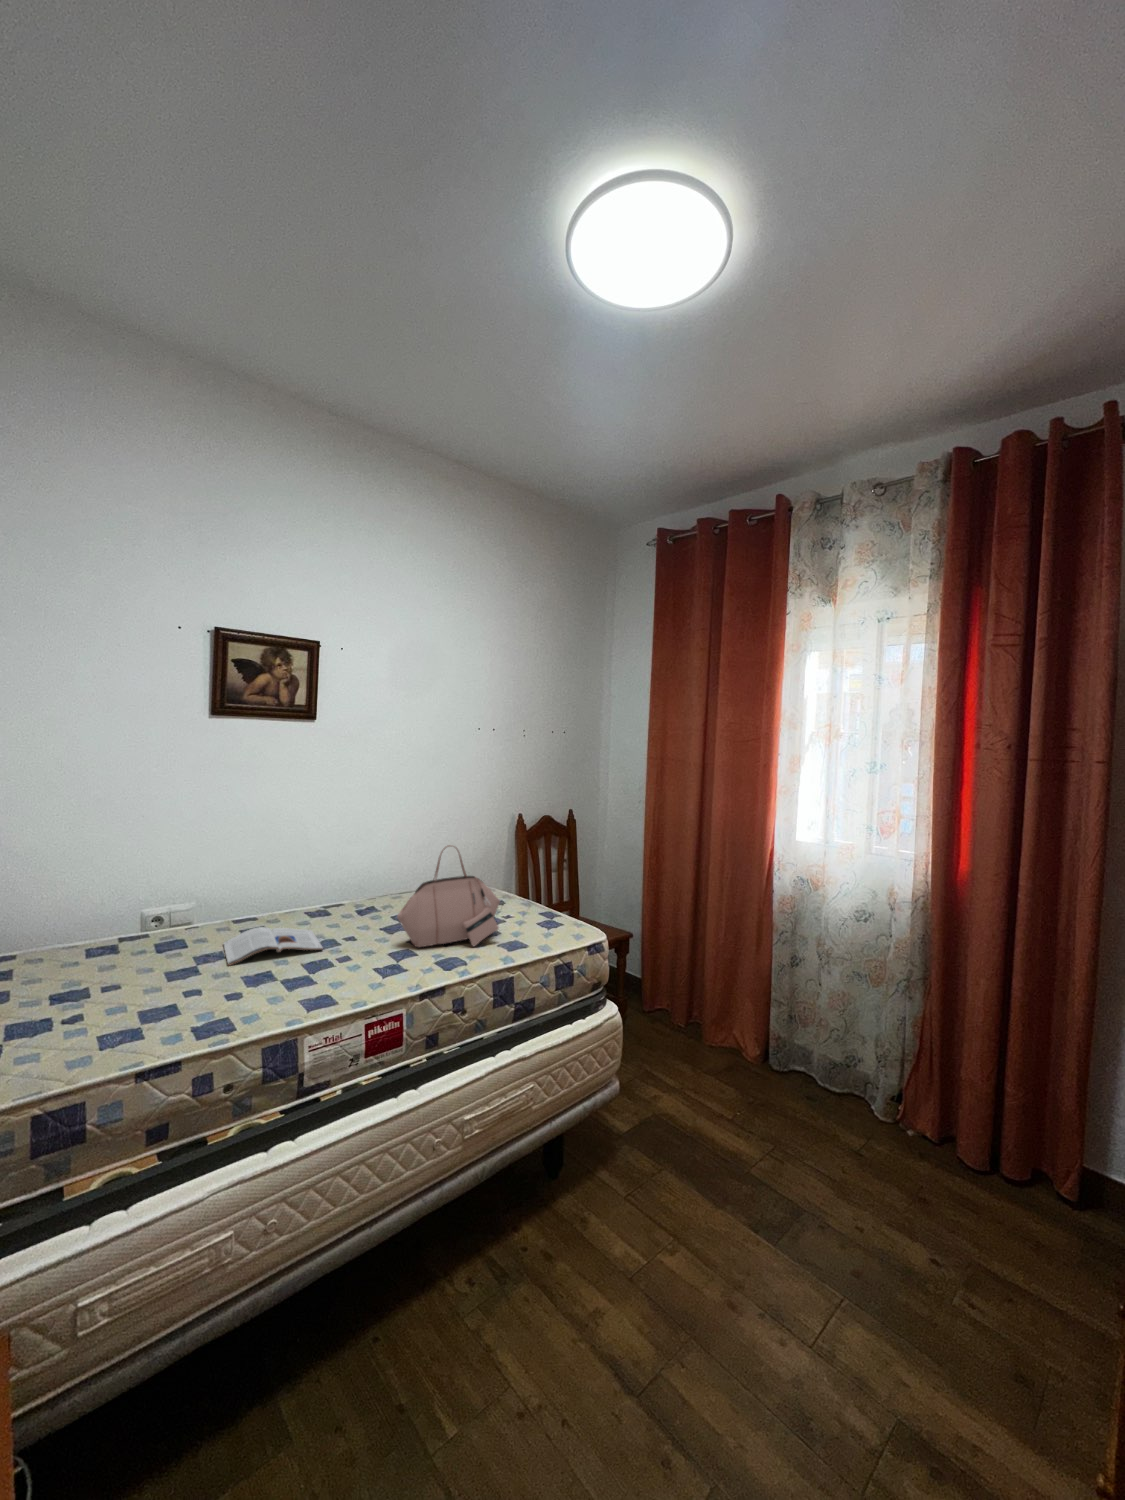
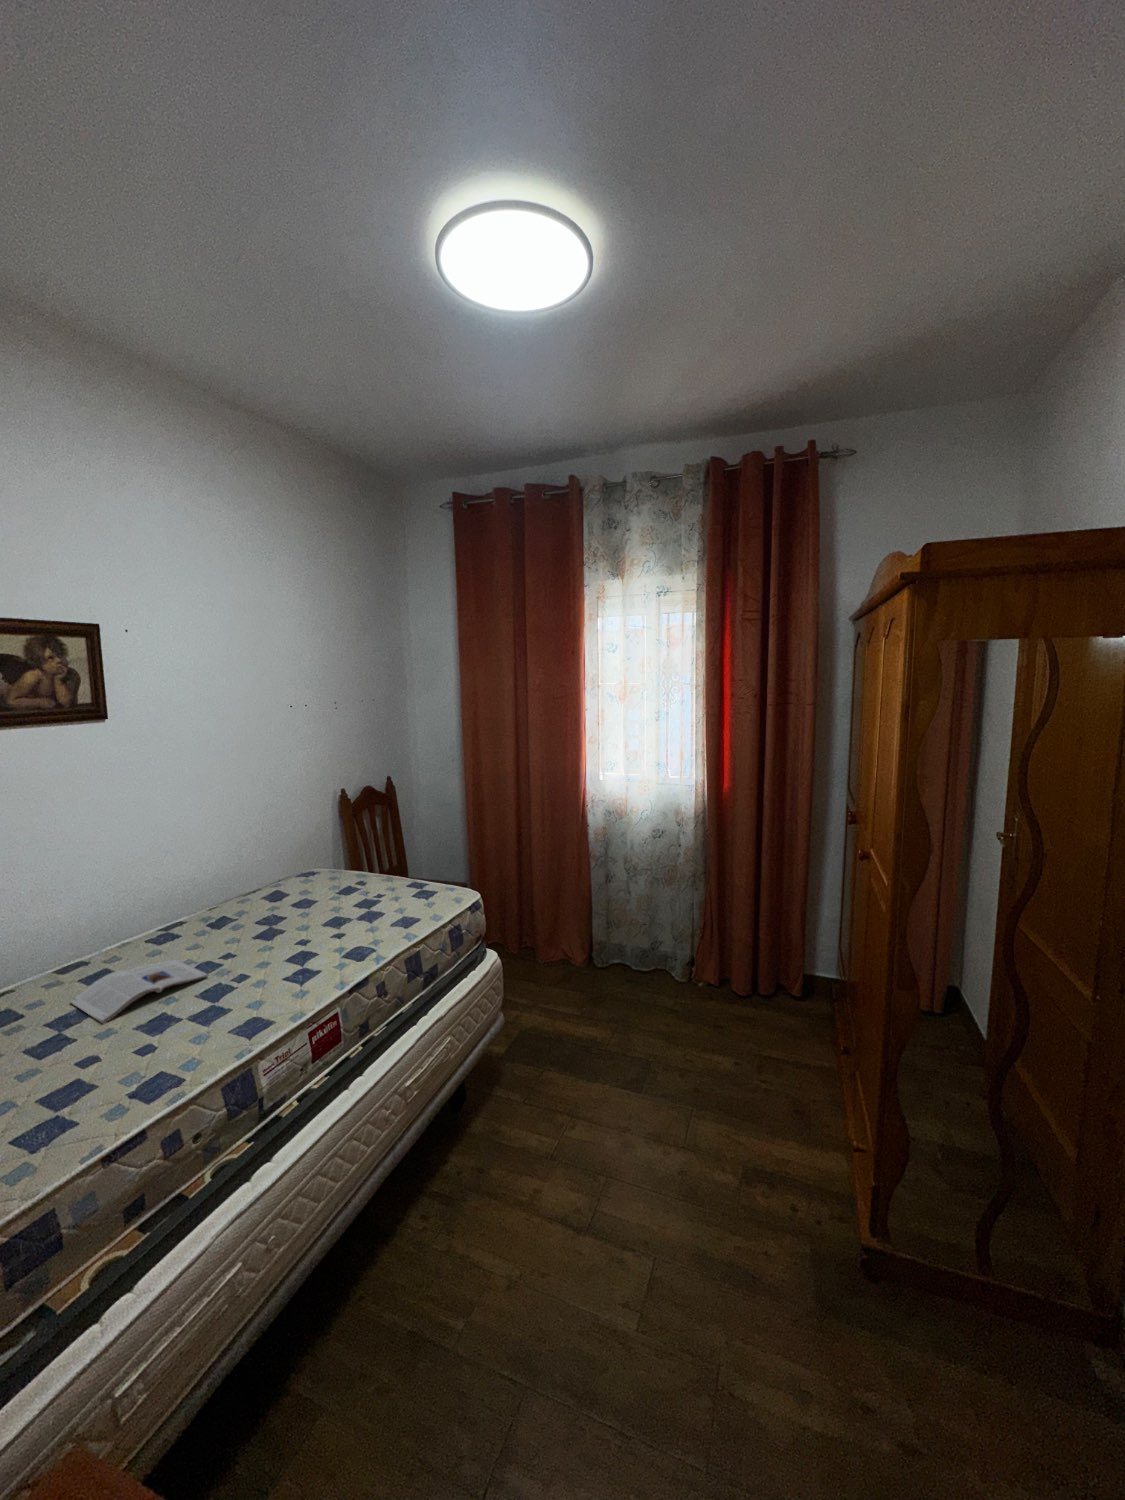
handbag: present [397,845,500,947] -> none [285,840,388,947]

